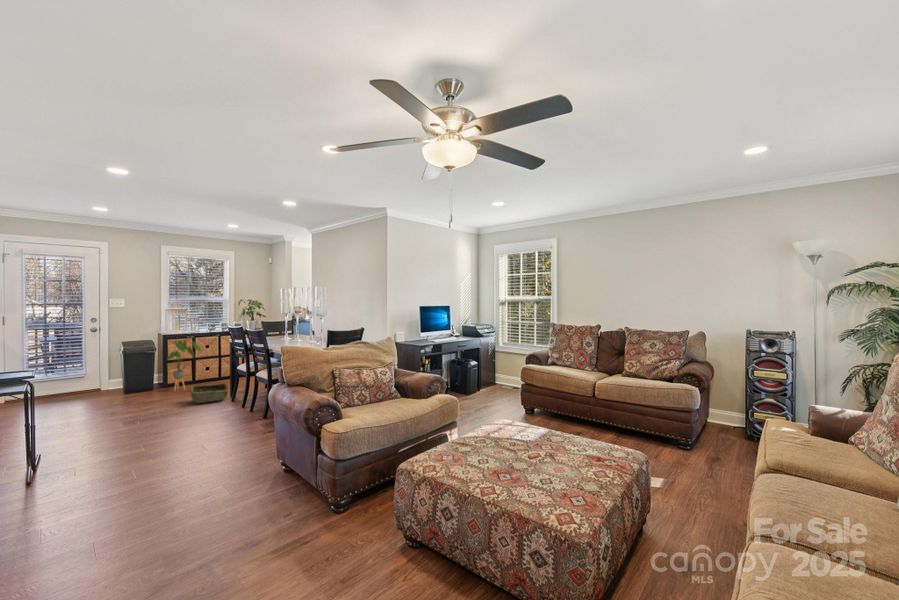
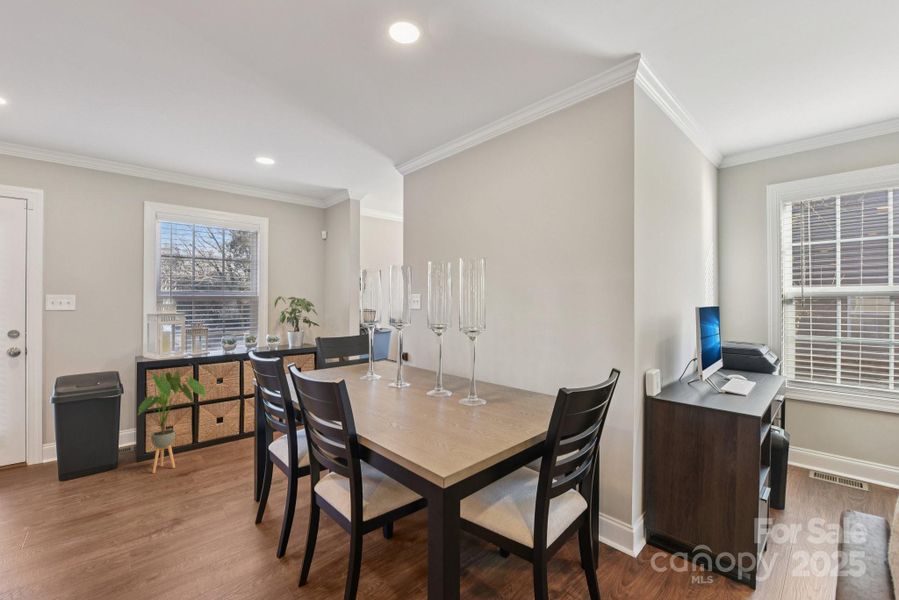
woven basket: present [191,383,229,403] -> none [167,471,251,529]

